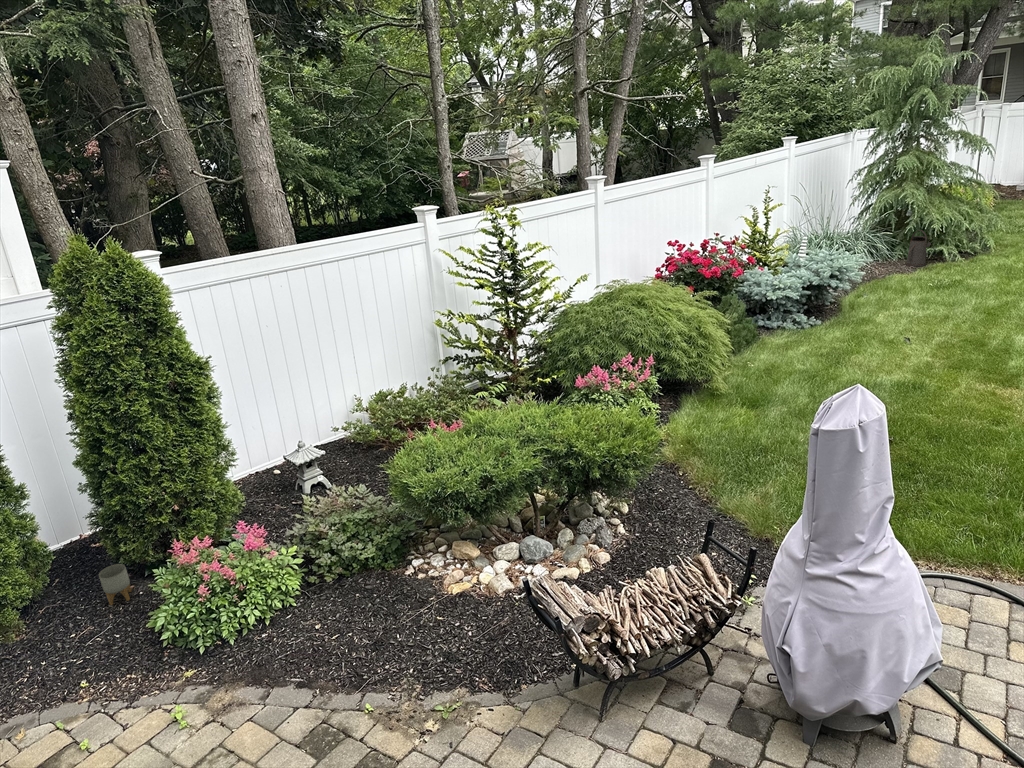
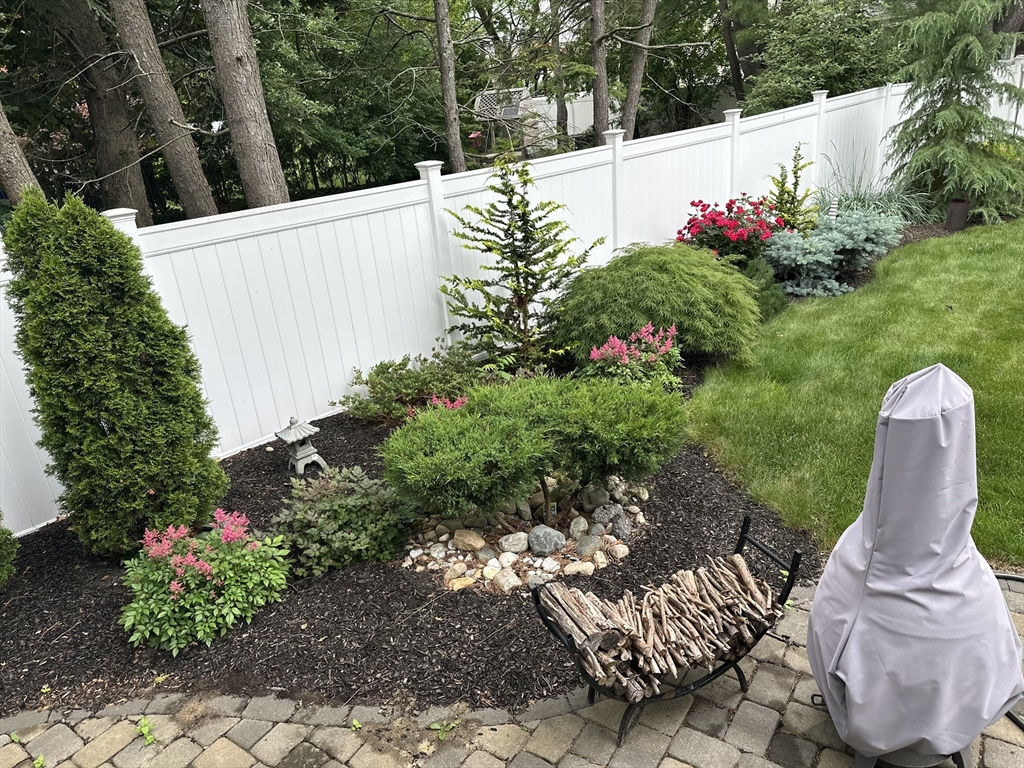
planter: present [99,564,132,605] -> none [67,553,105,598]

